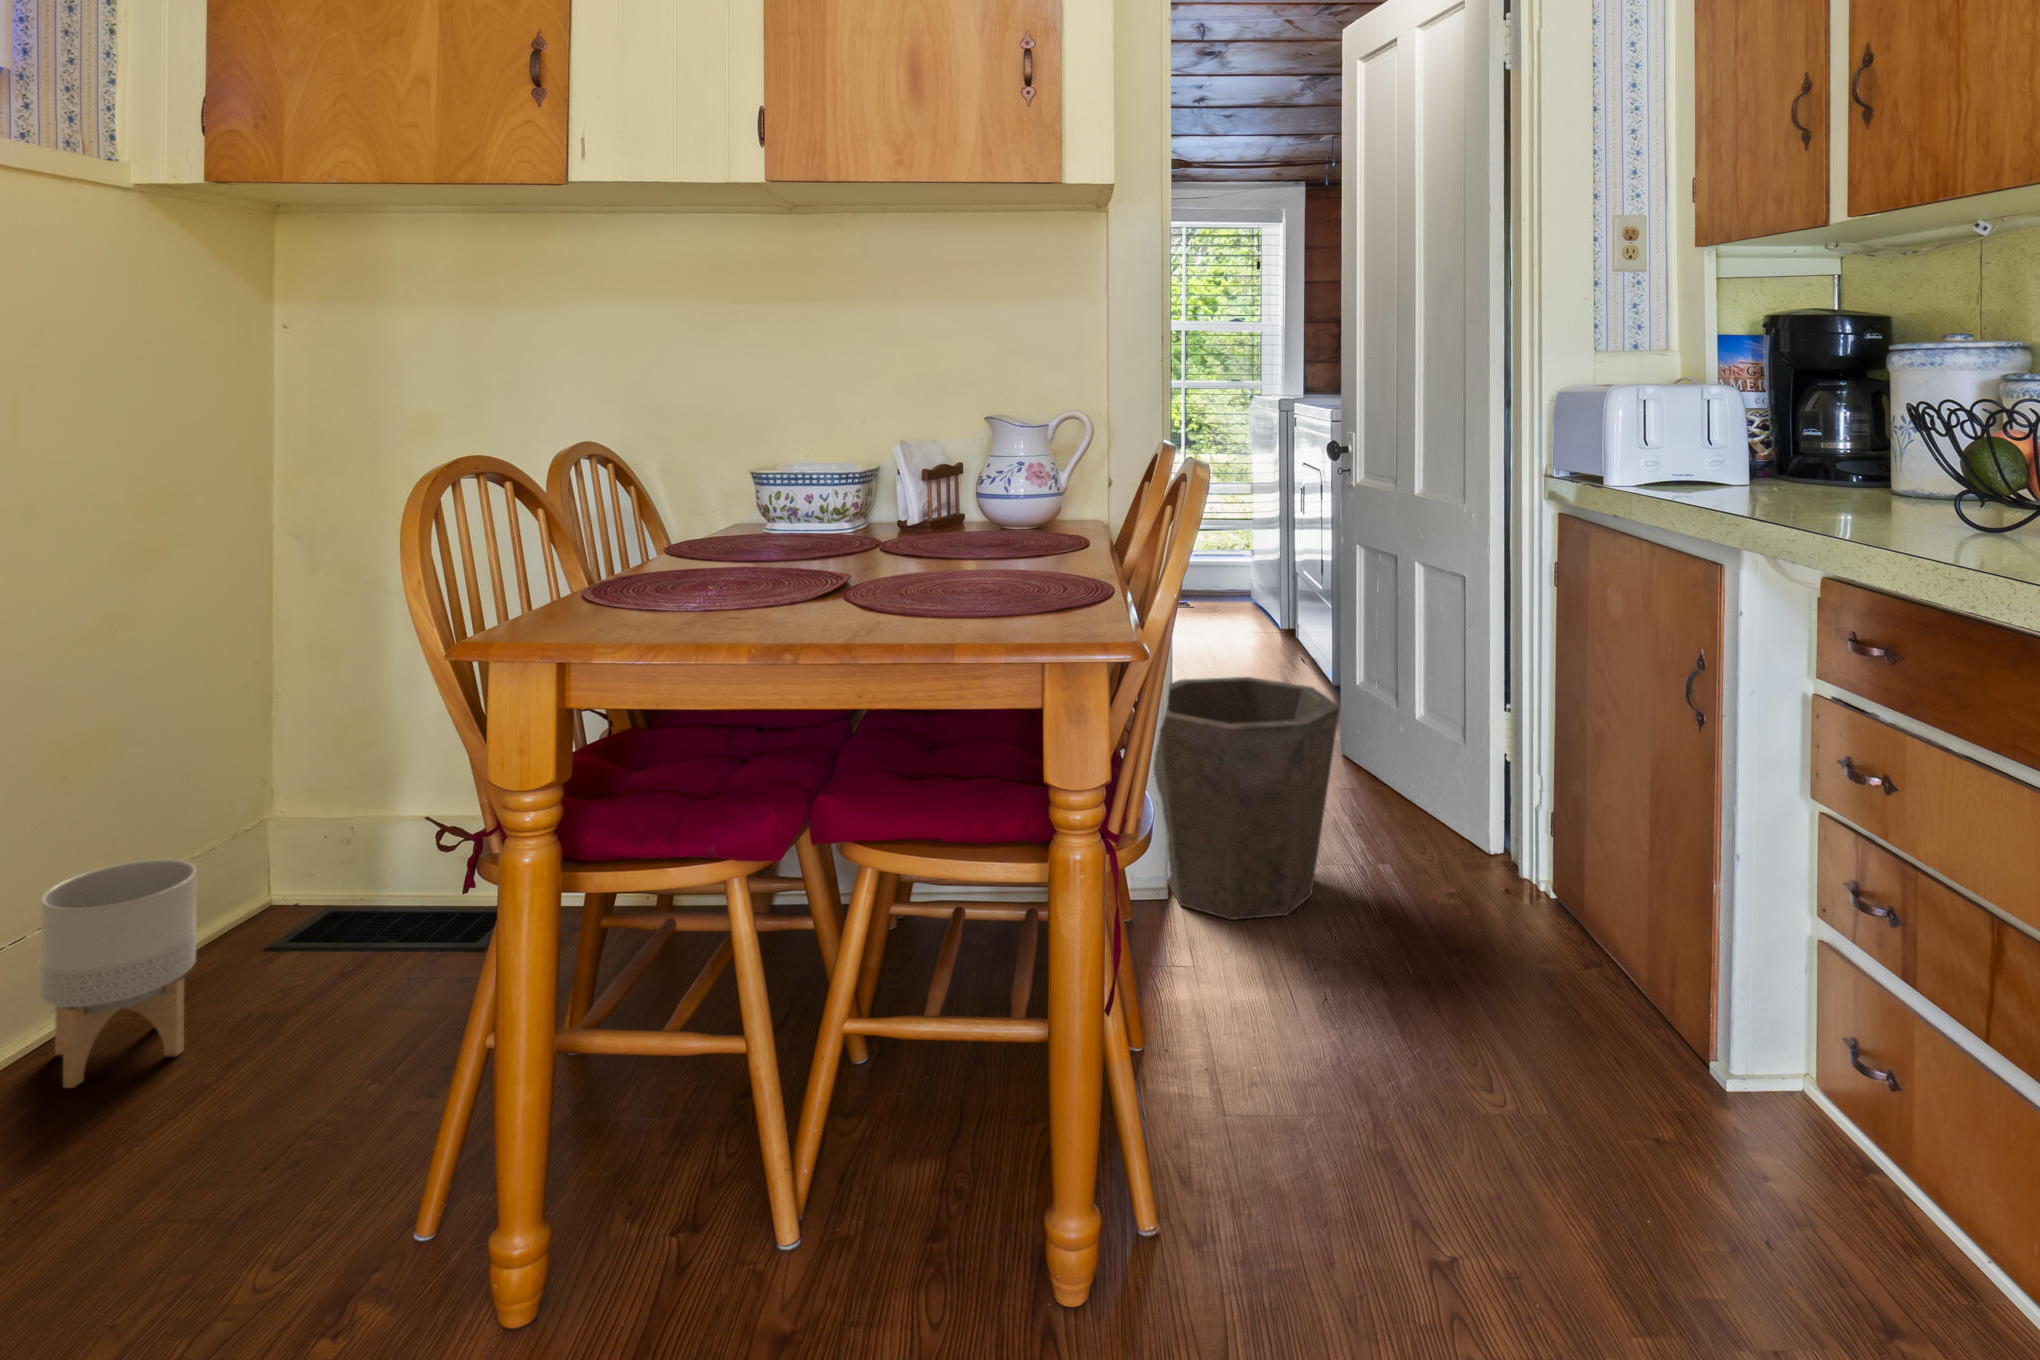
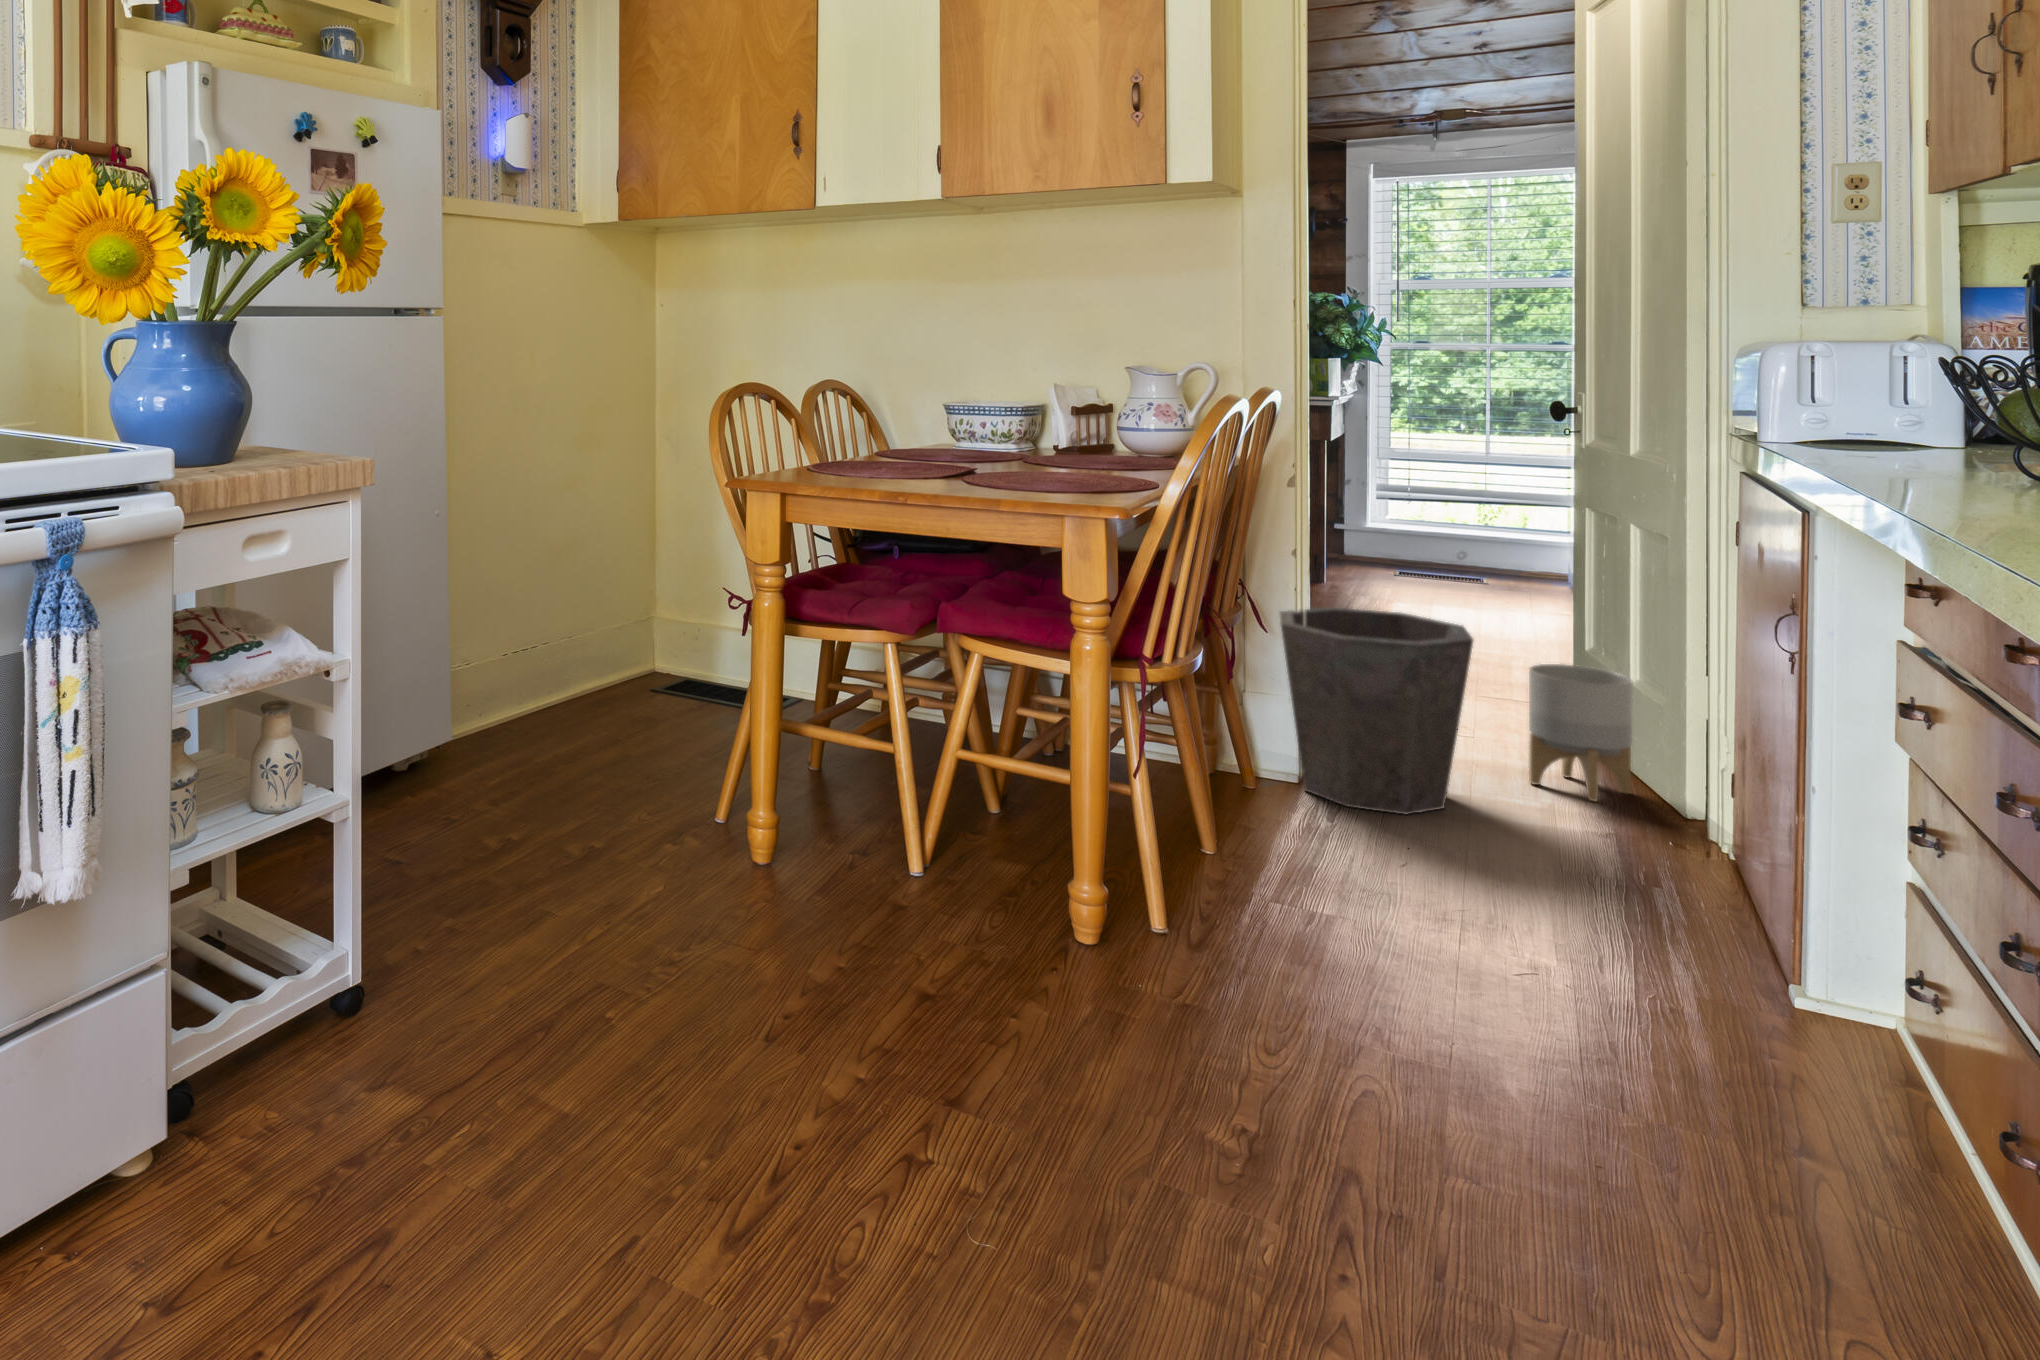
planter: present [40,859,197,1088] -> present [1529,664,1633,801]

